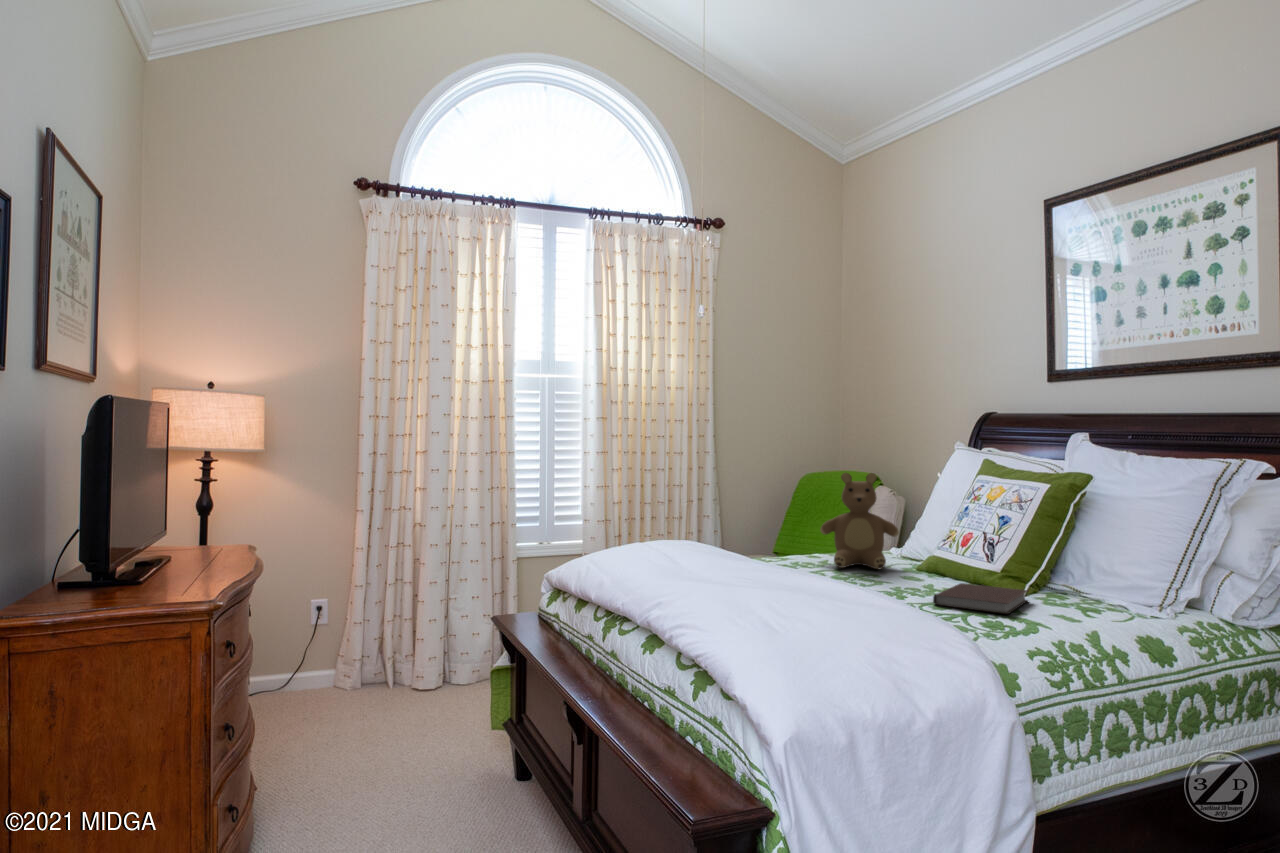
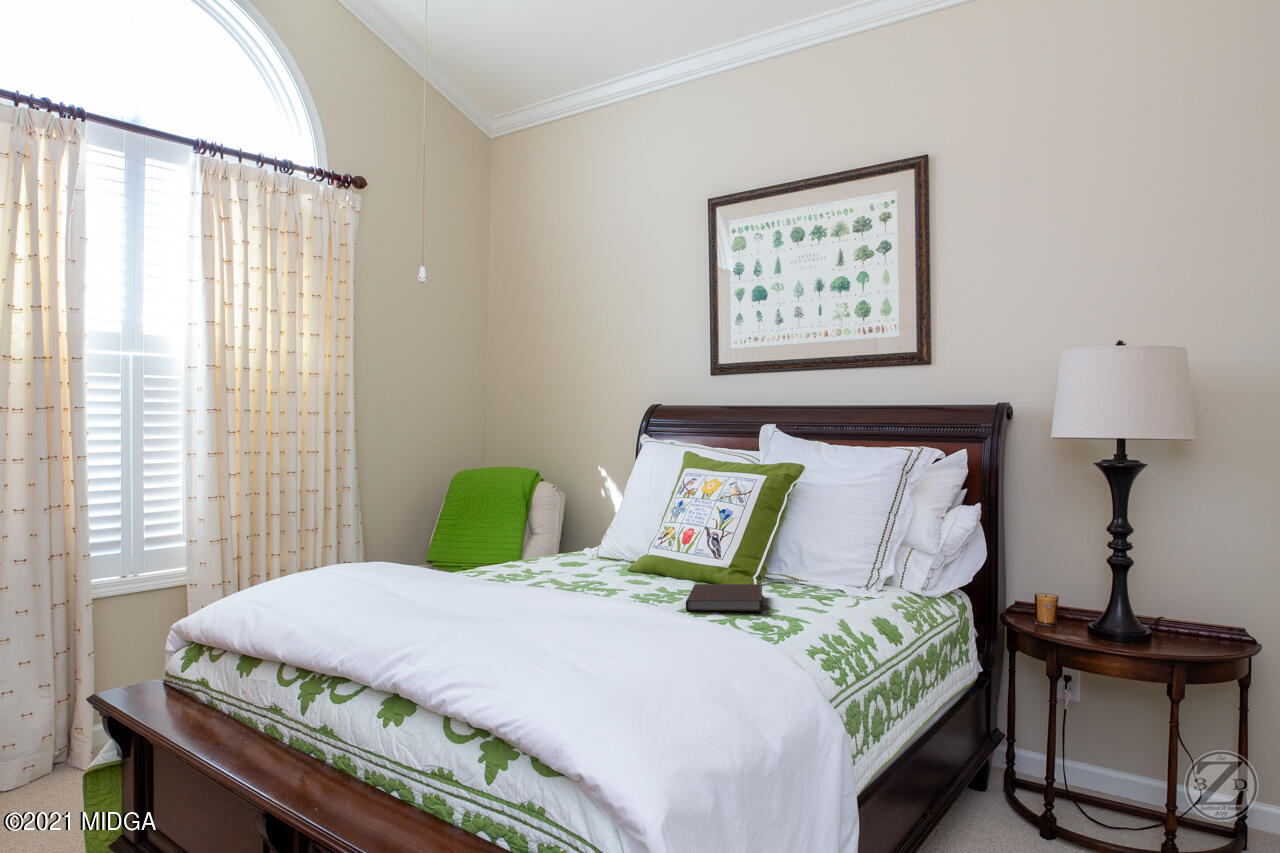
teddy bear: present [820,473,899,569] -> none [528,473,611,581]

